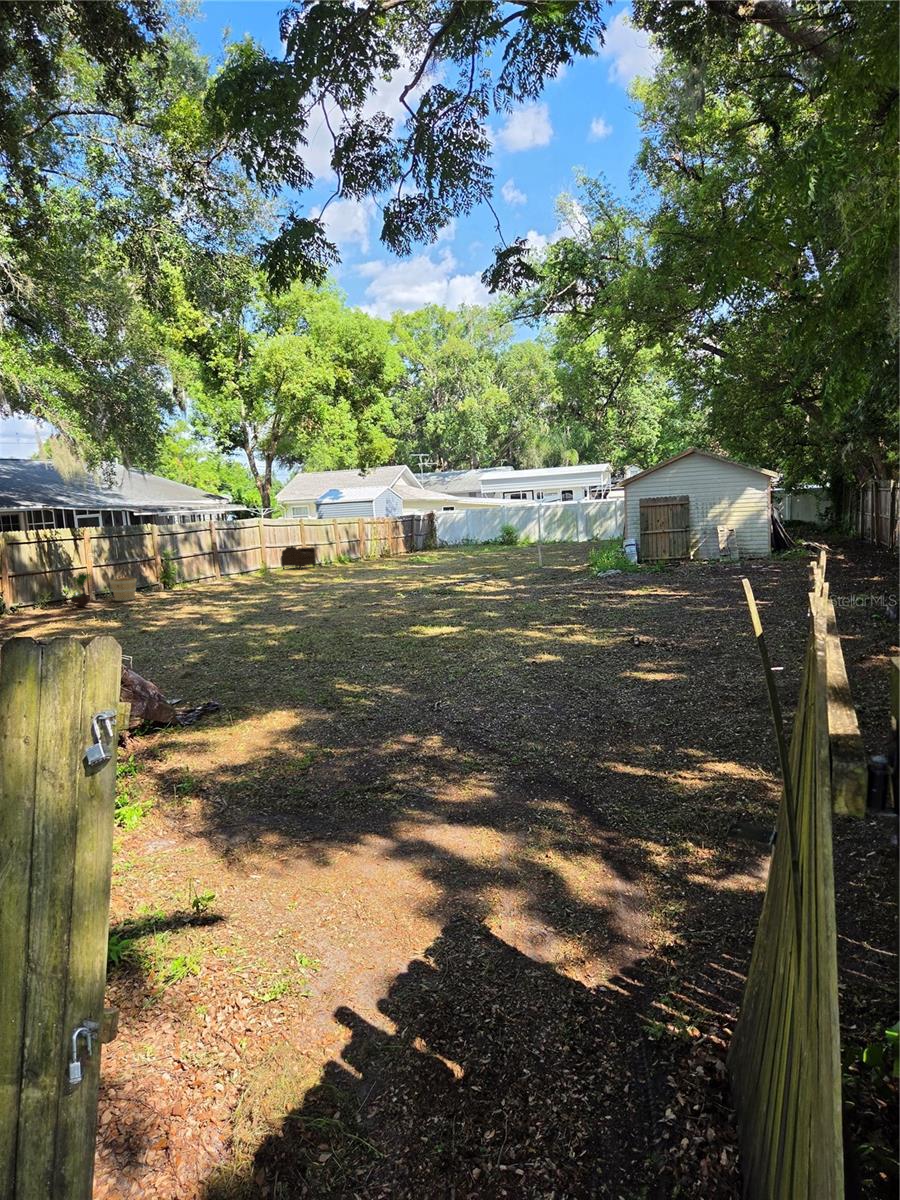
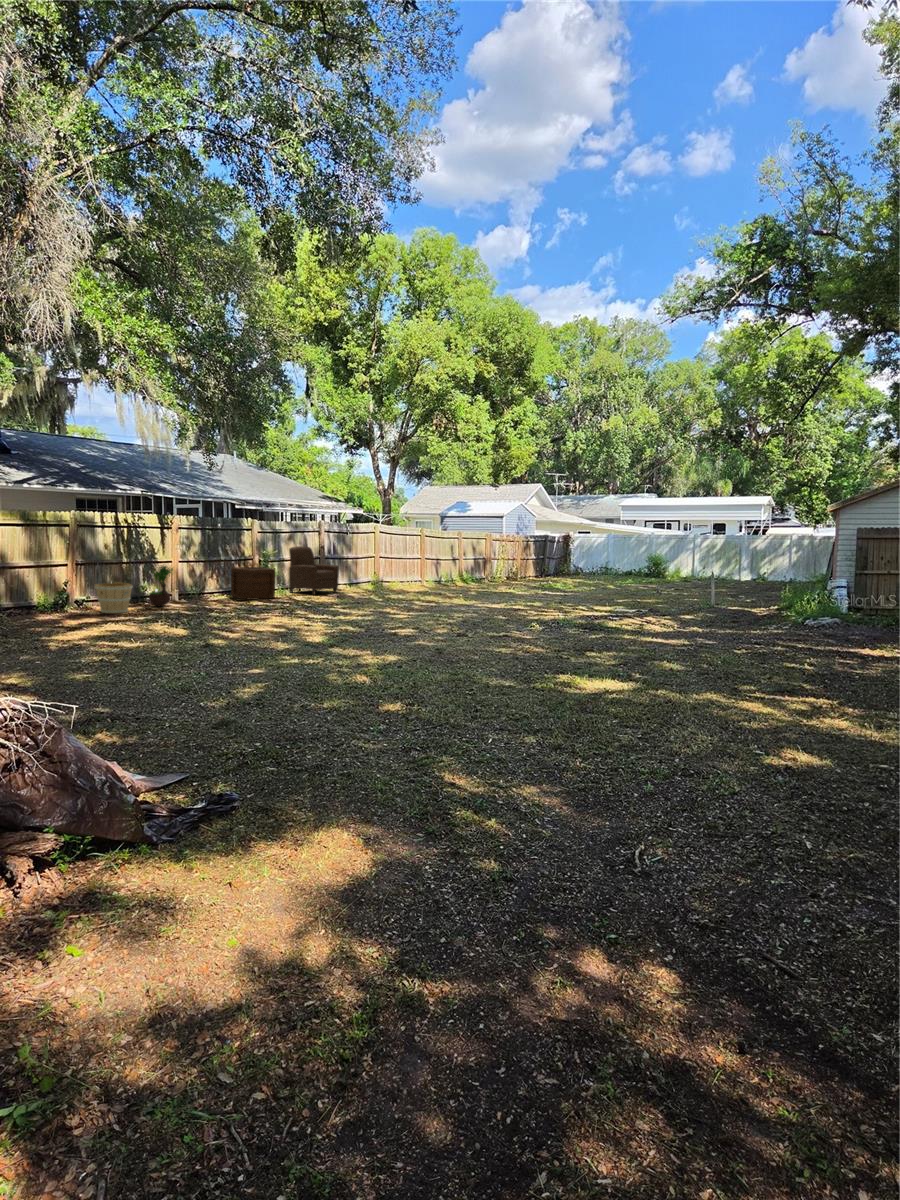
chair: present [281,546,316,570] -> present [289,546,339,595]
wooden crate: none [137,566,179,595] -> present [231,567,275,600]
wooden bucket: present [110,578,137,601] -> present [95,582,133,614]

